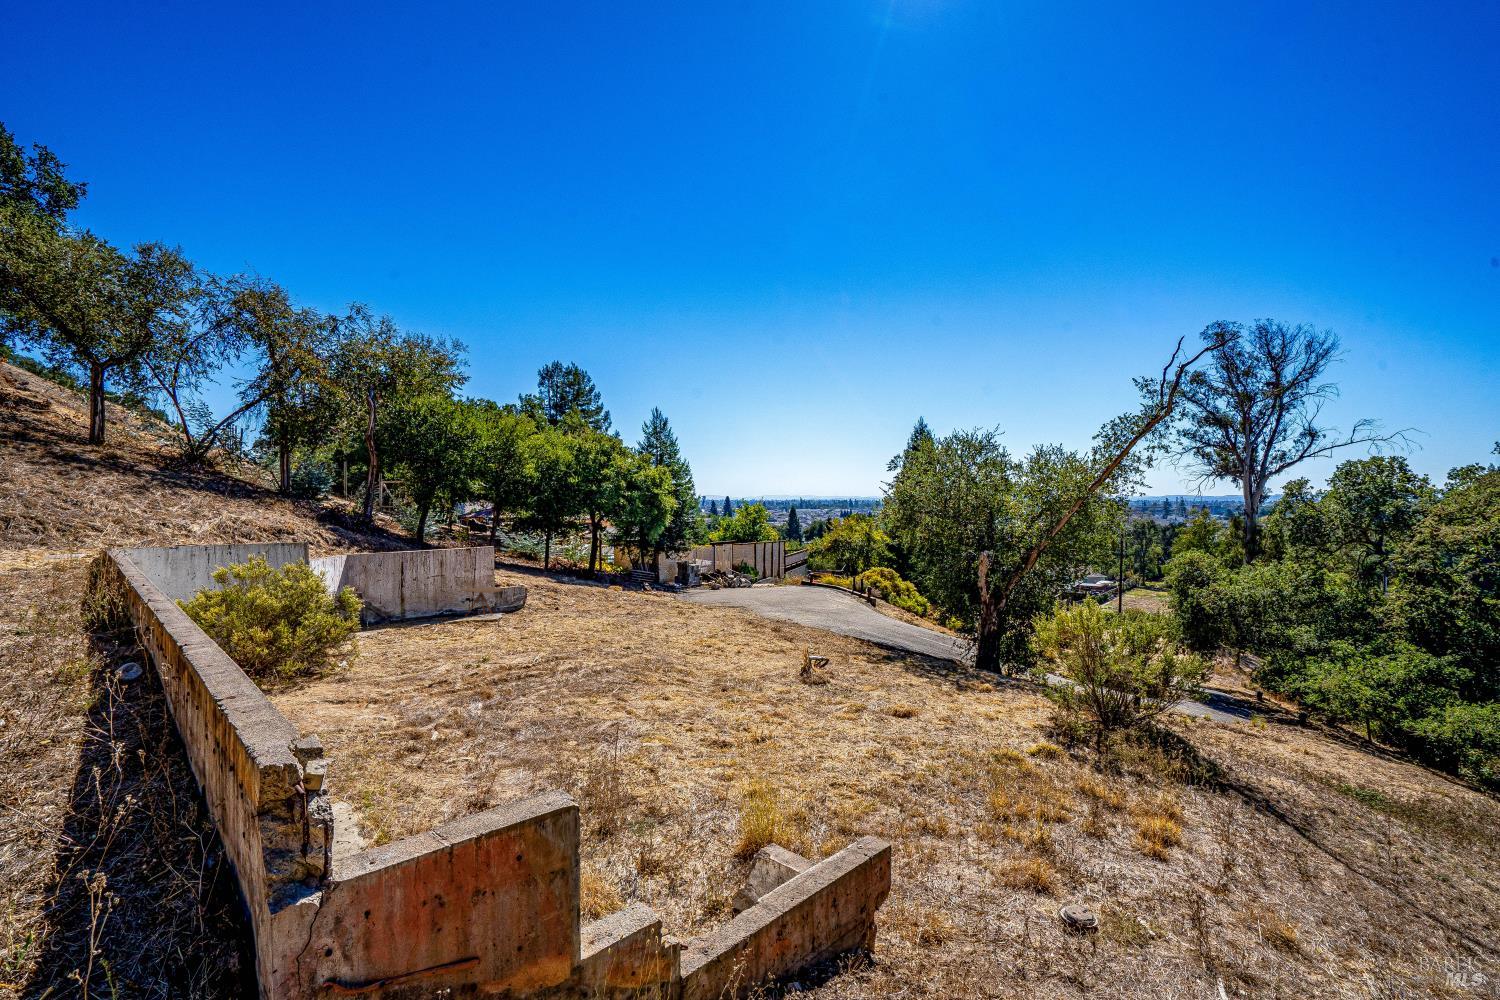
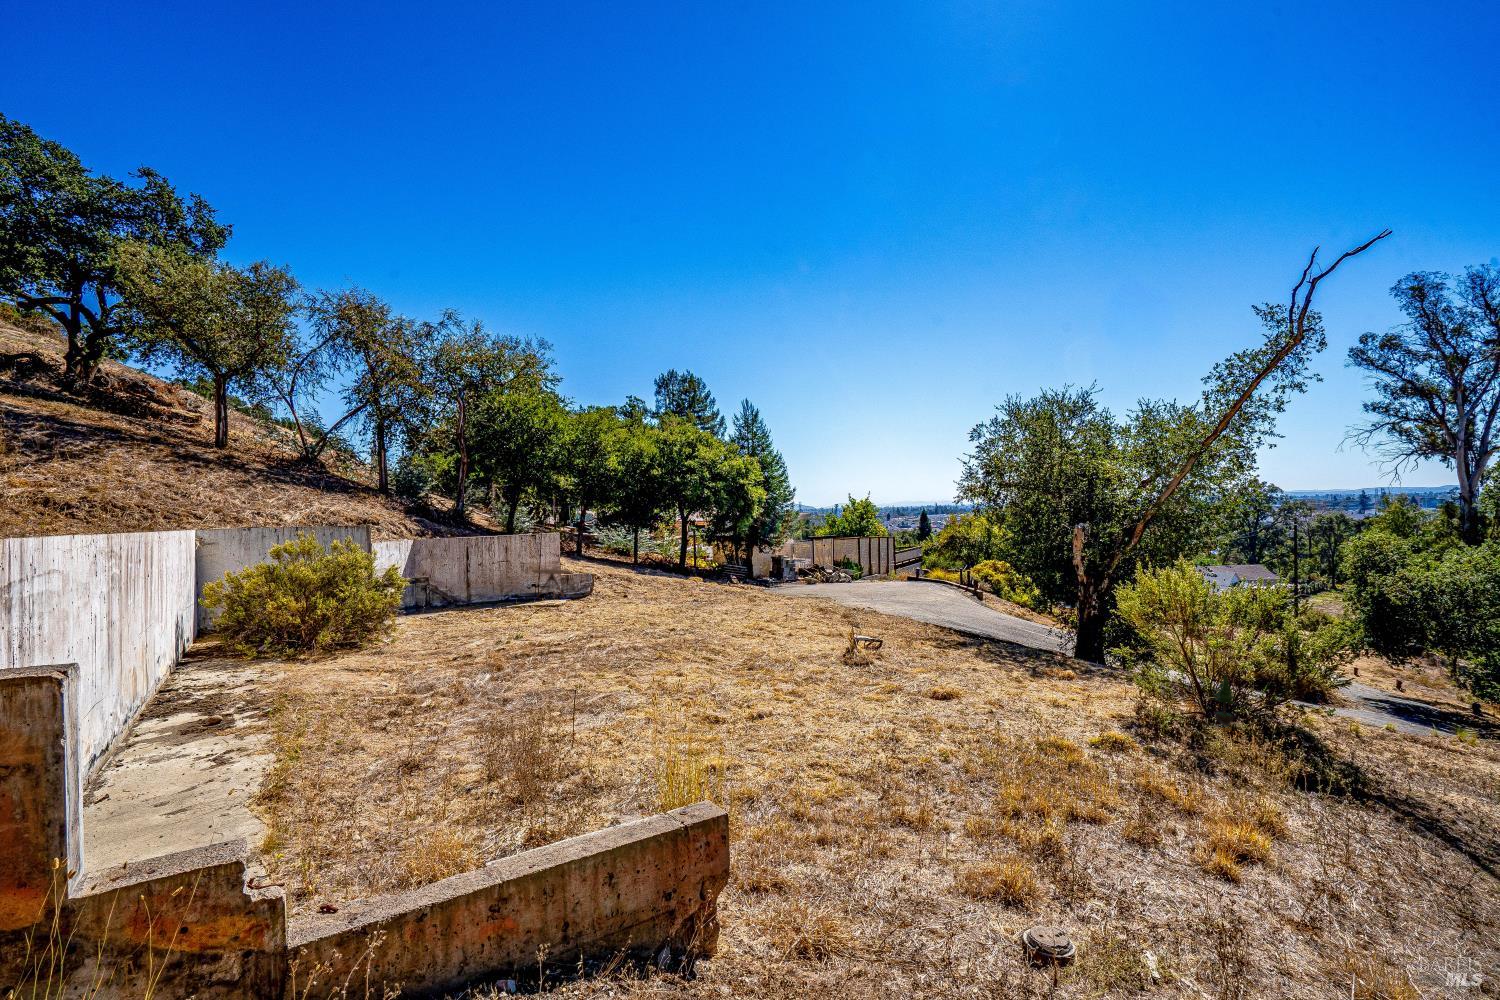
potted tree: none [1109,689,1125,730] -> present [1215,676,1235,726]

